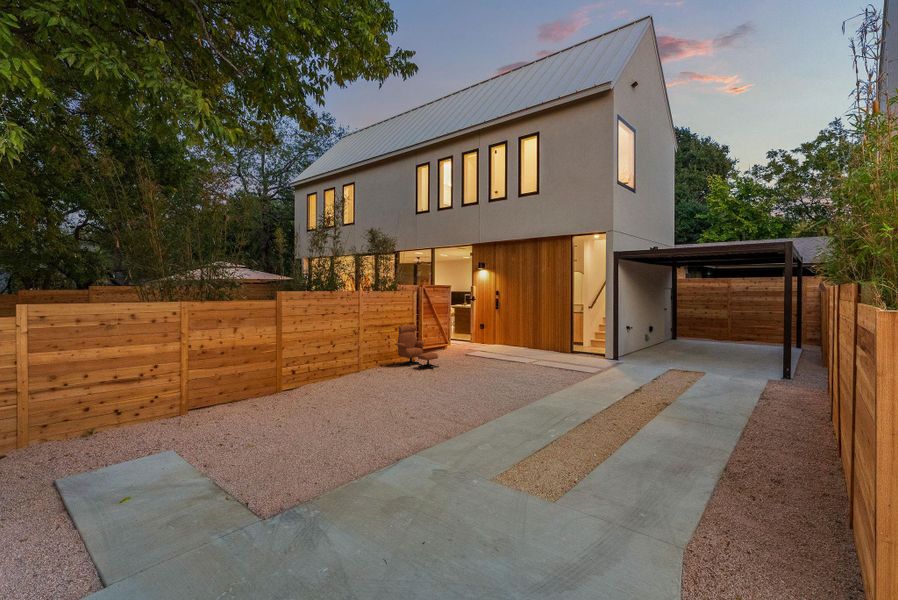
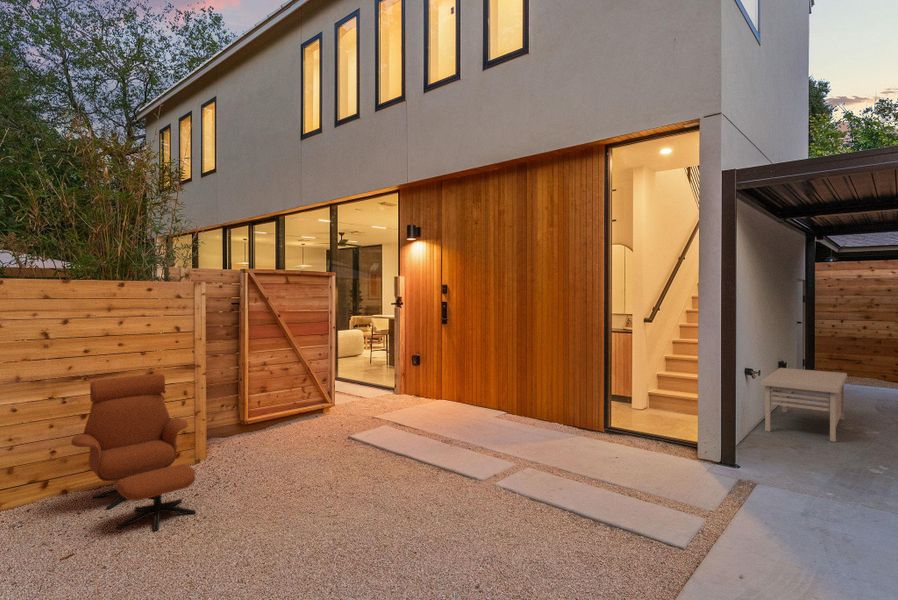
storage bench: none [634,329,674,355] -> present [761,368,847,442]

